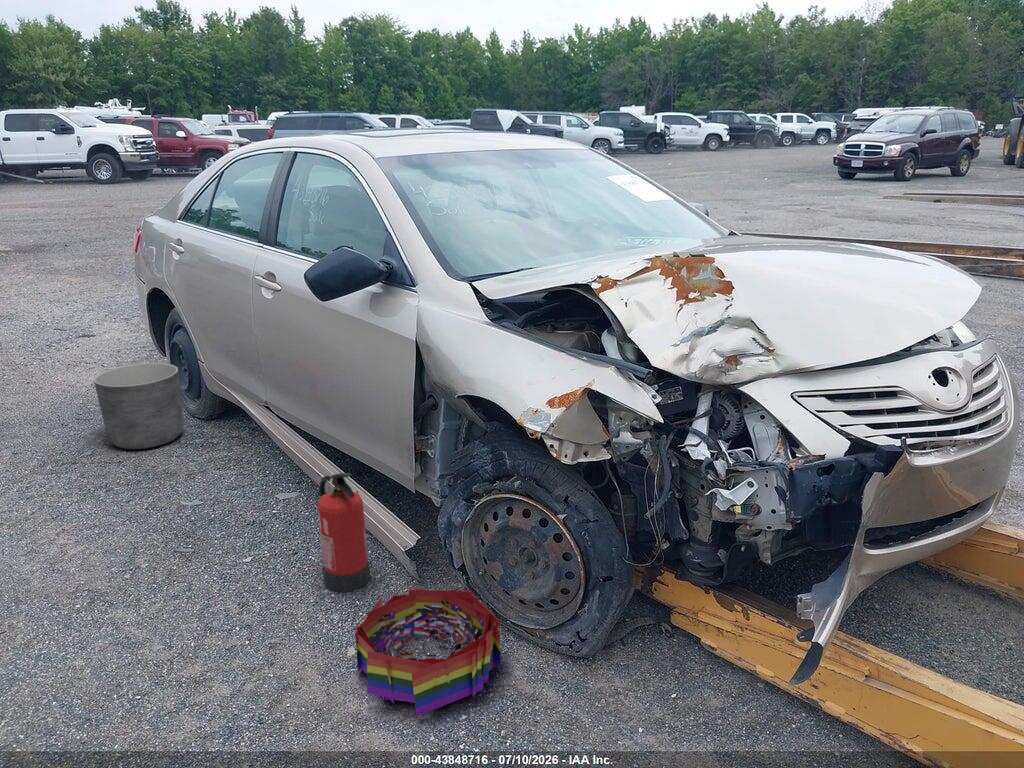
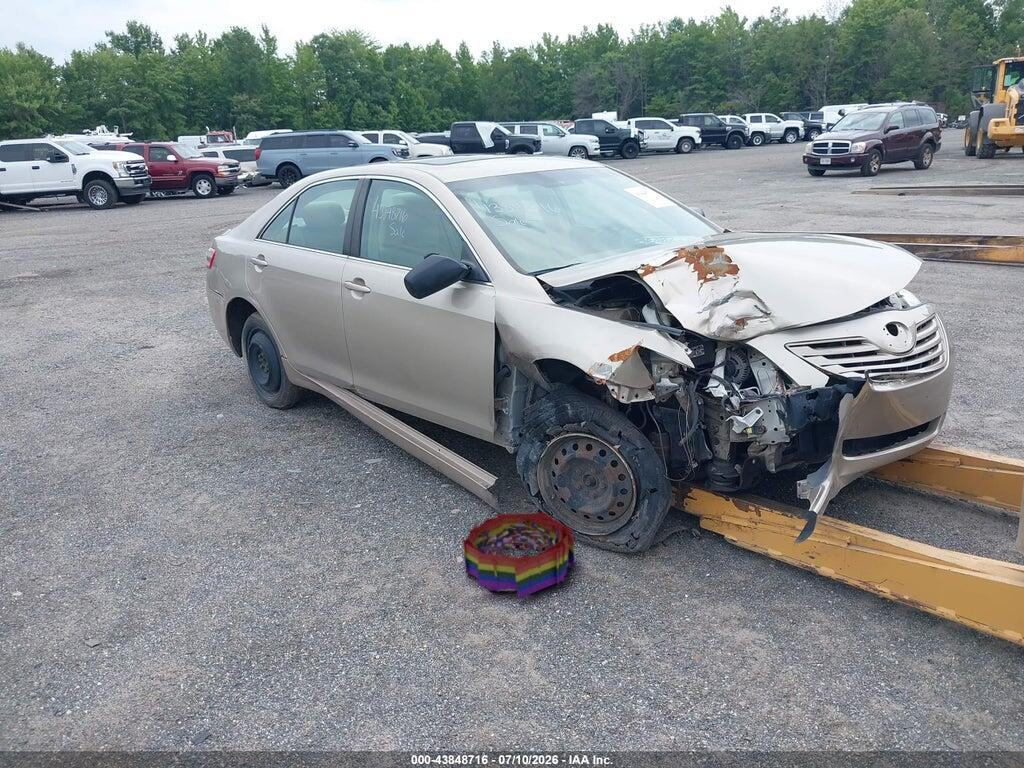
planter: present [94,363,183,449] -> none [195,360,268,432]
fire extinguisher: present [317,473,370,592] -> none [414,429,457,524]

